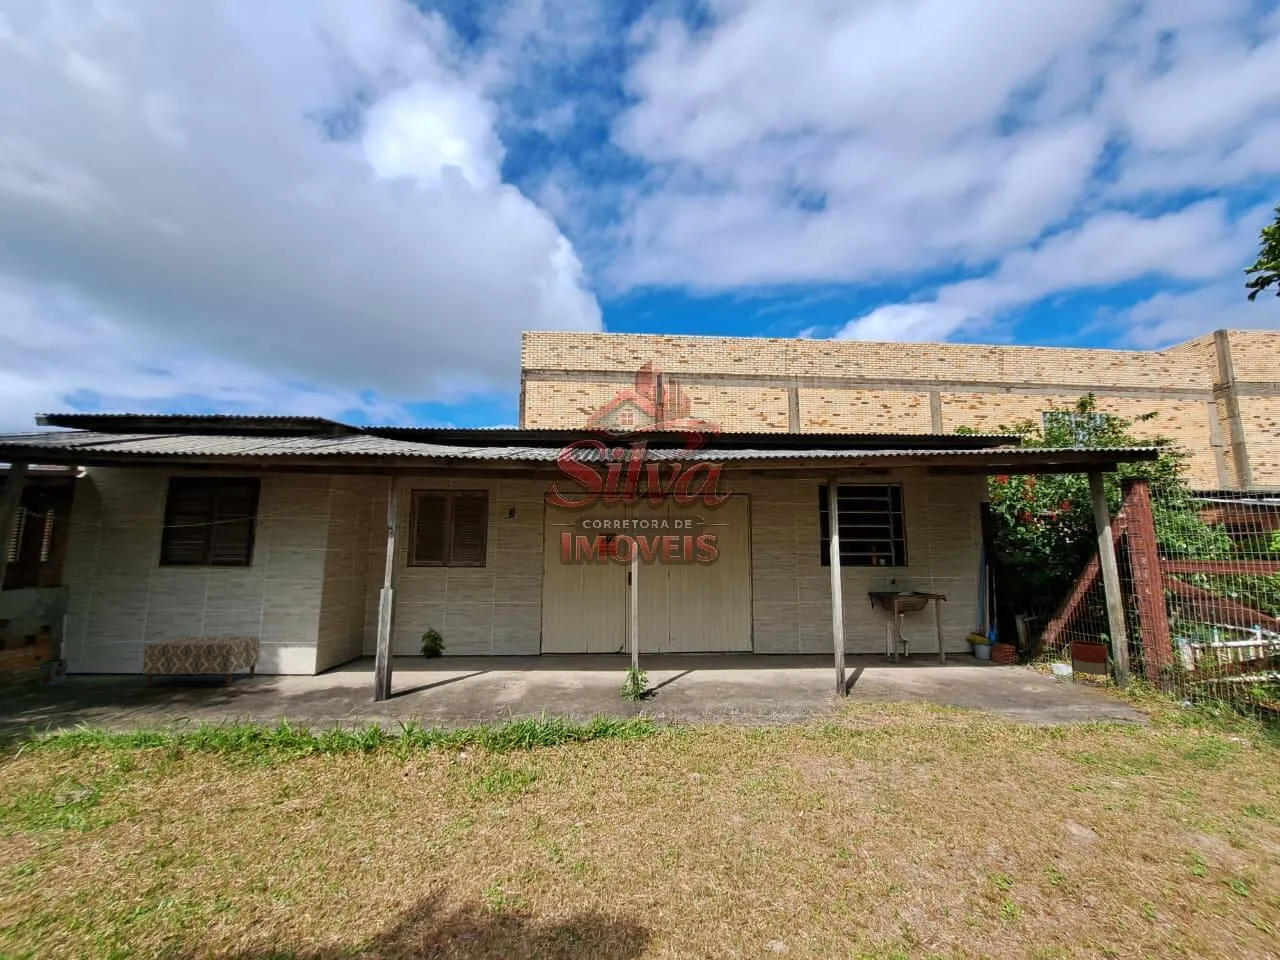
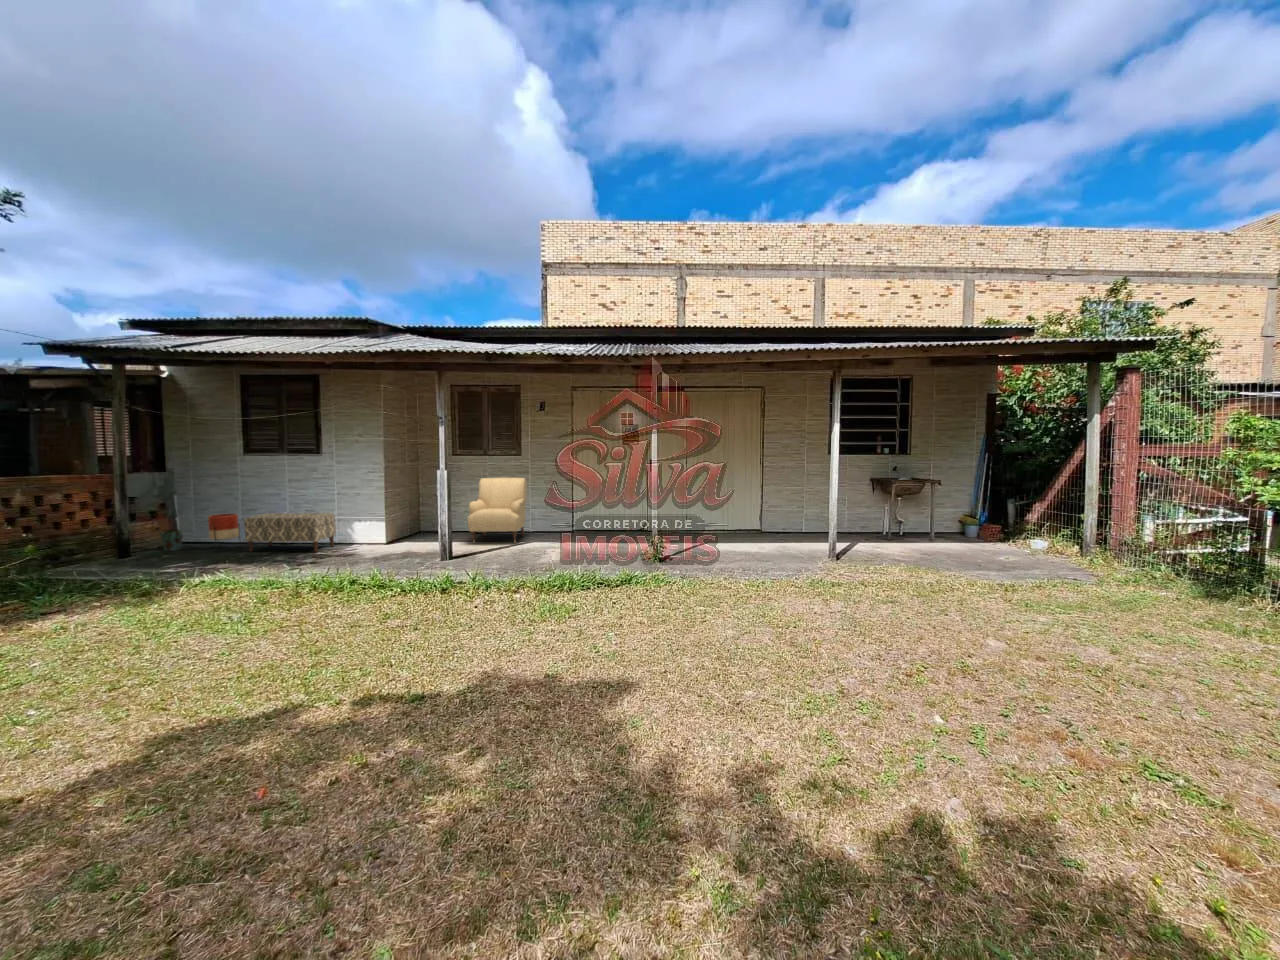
chair: none [418,592,491,671] -> present [468,478,527,543]
planter: present [1070,641,1110,688] -> present [208,513,240,541]

